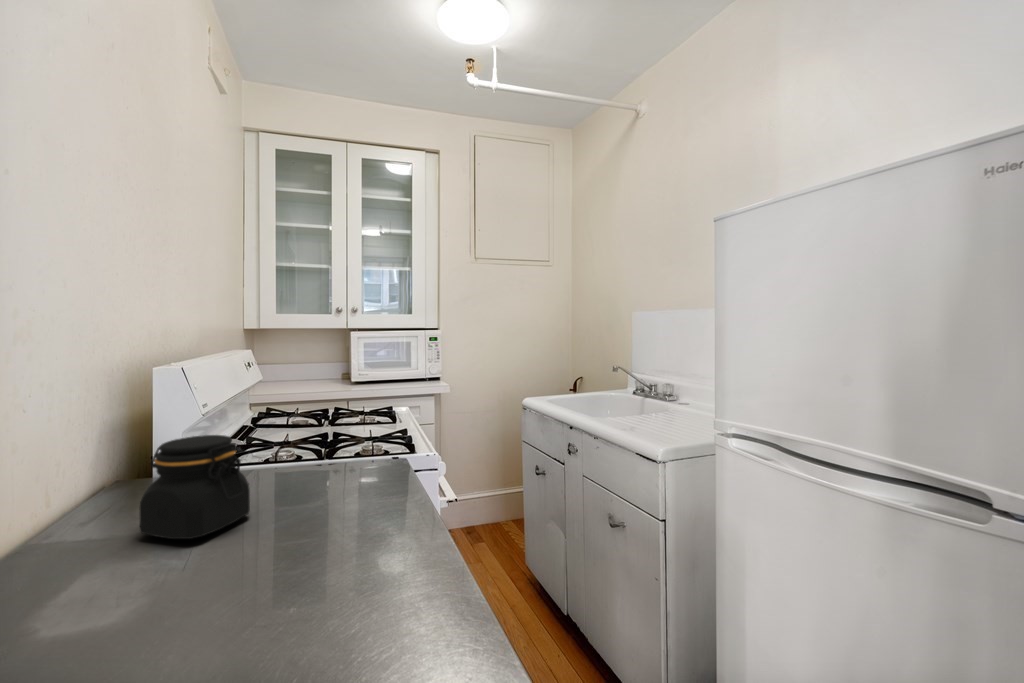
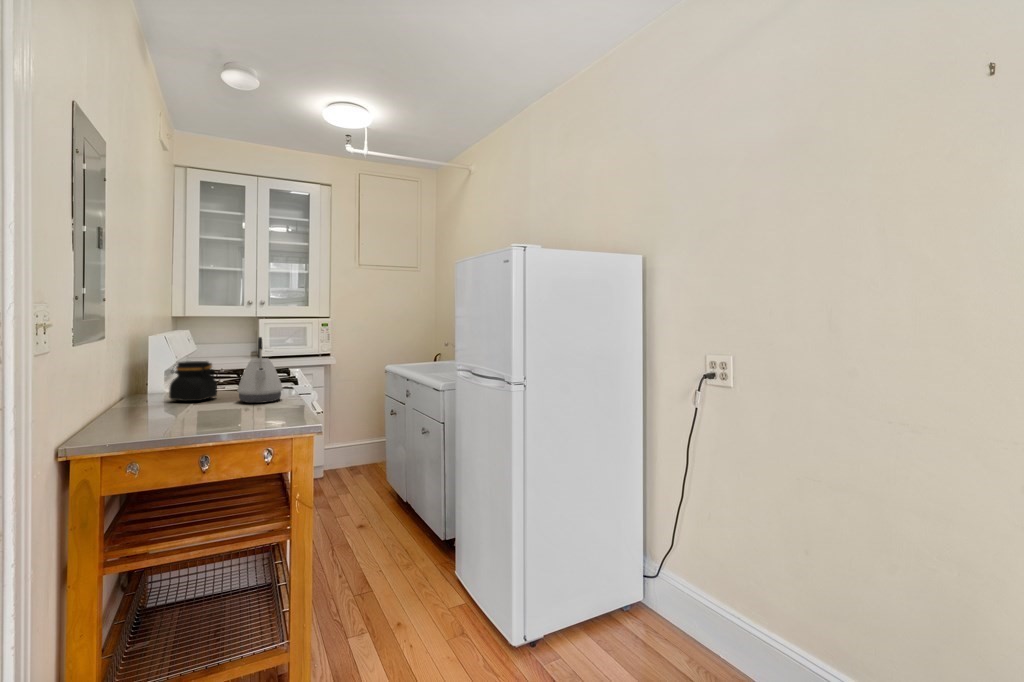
kettle: none [284,386,387,554] -> present [237,337,283,403]

